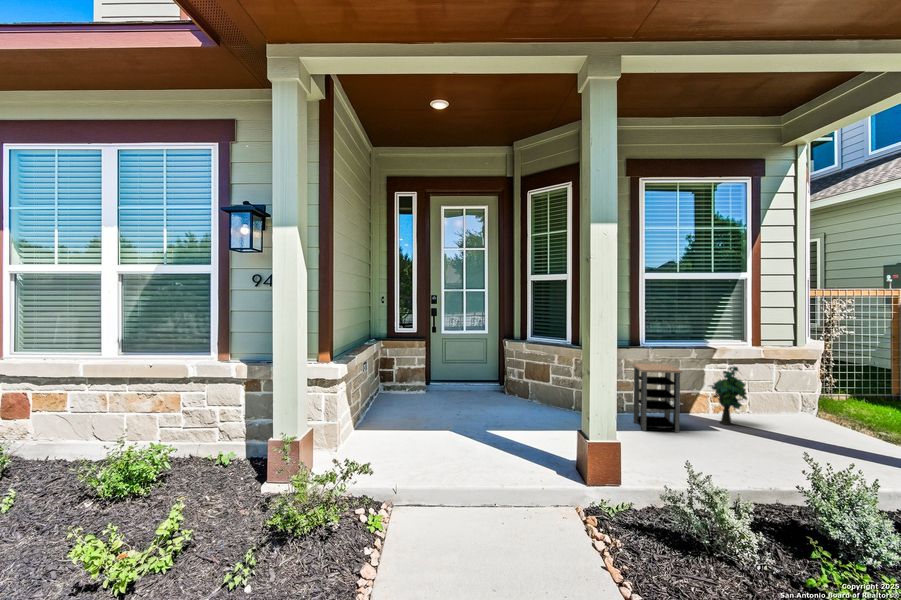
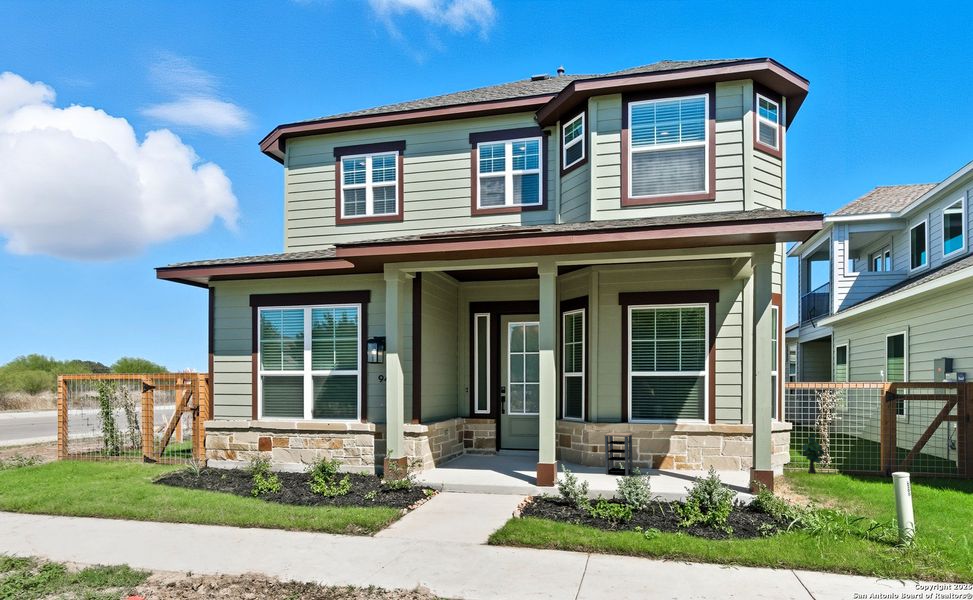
decorative plant: present [710,367,747,425] -> present [801,434,825,473]

